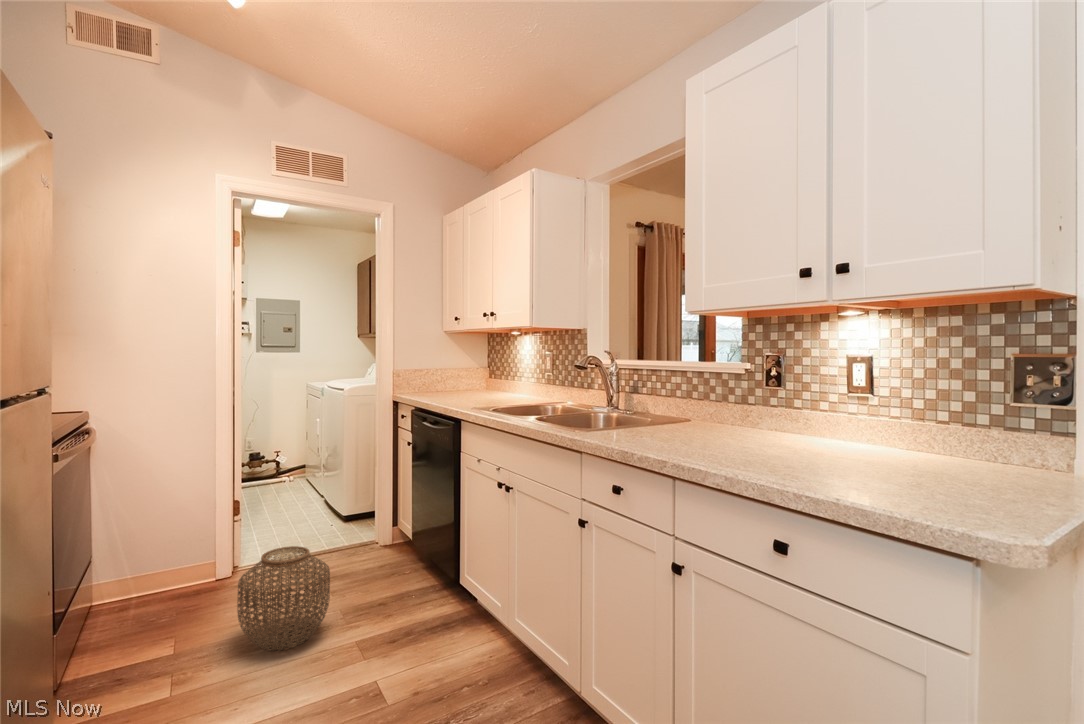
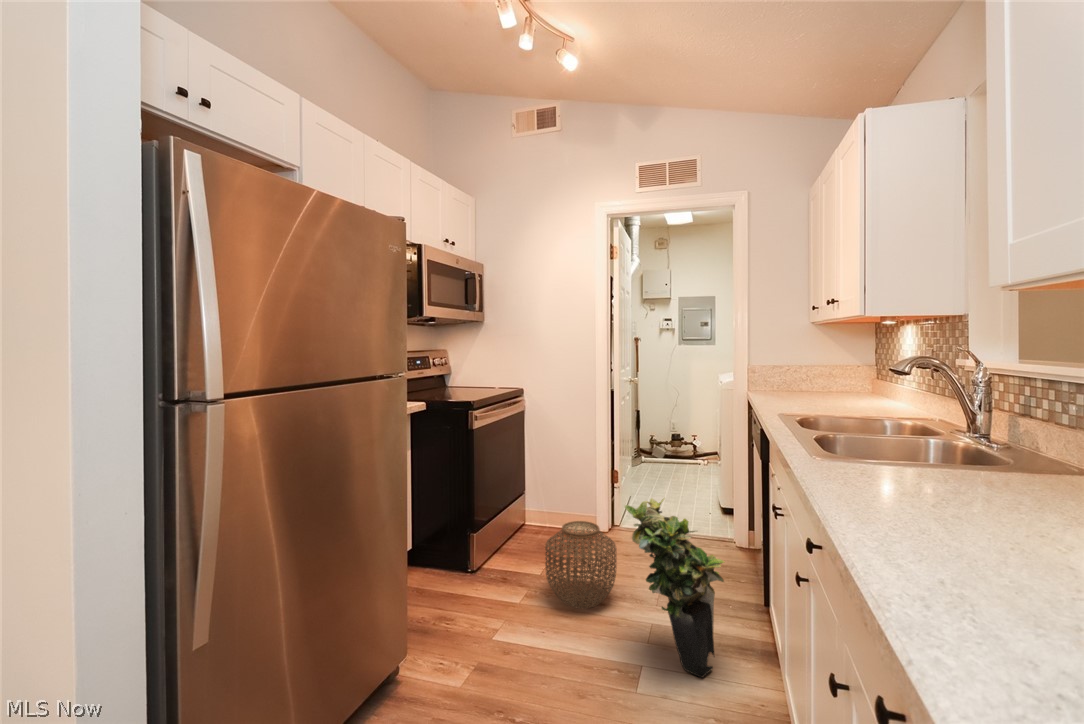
potted plant: none [378,492,475,649] -> present [624,498,724,678]

